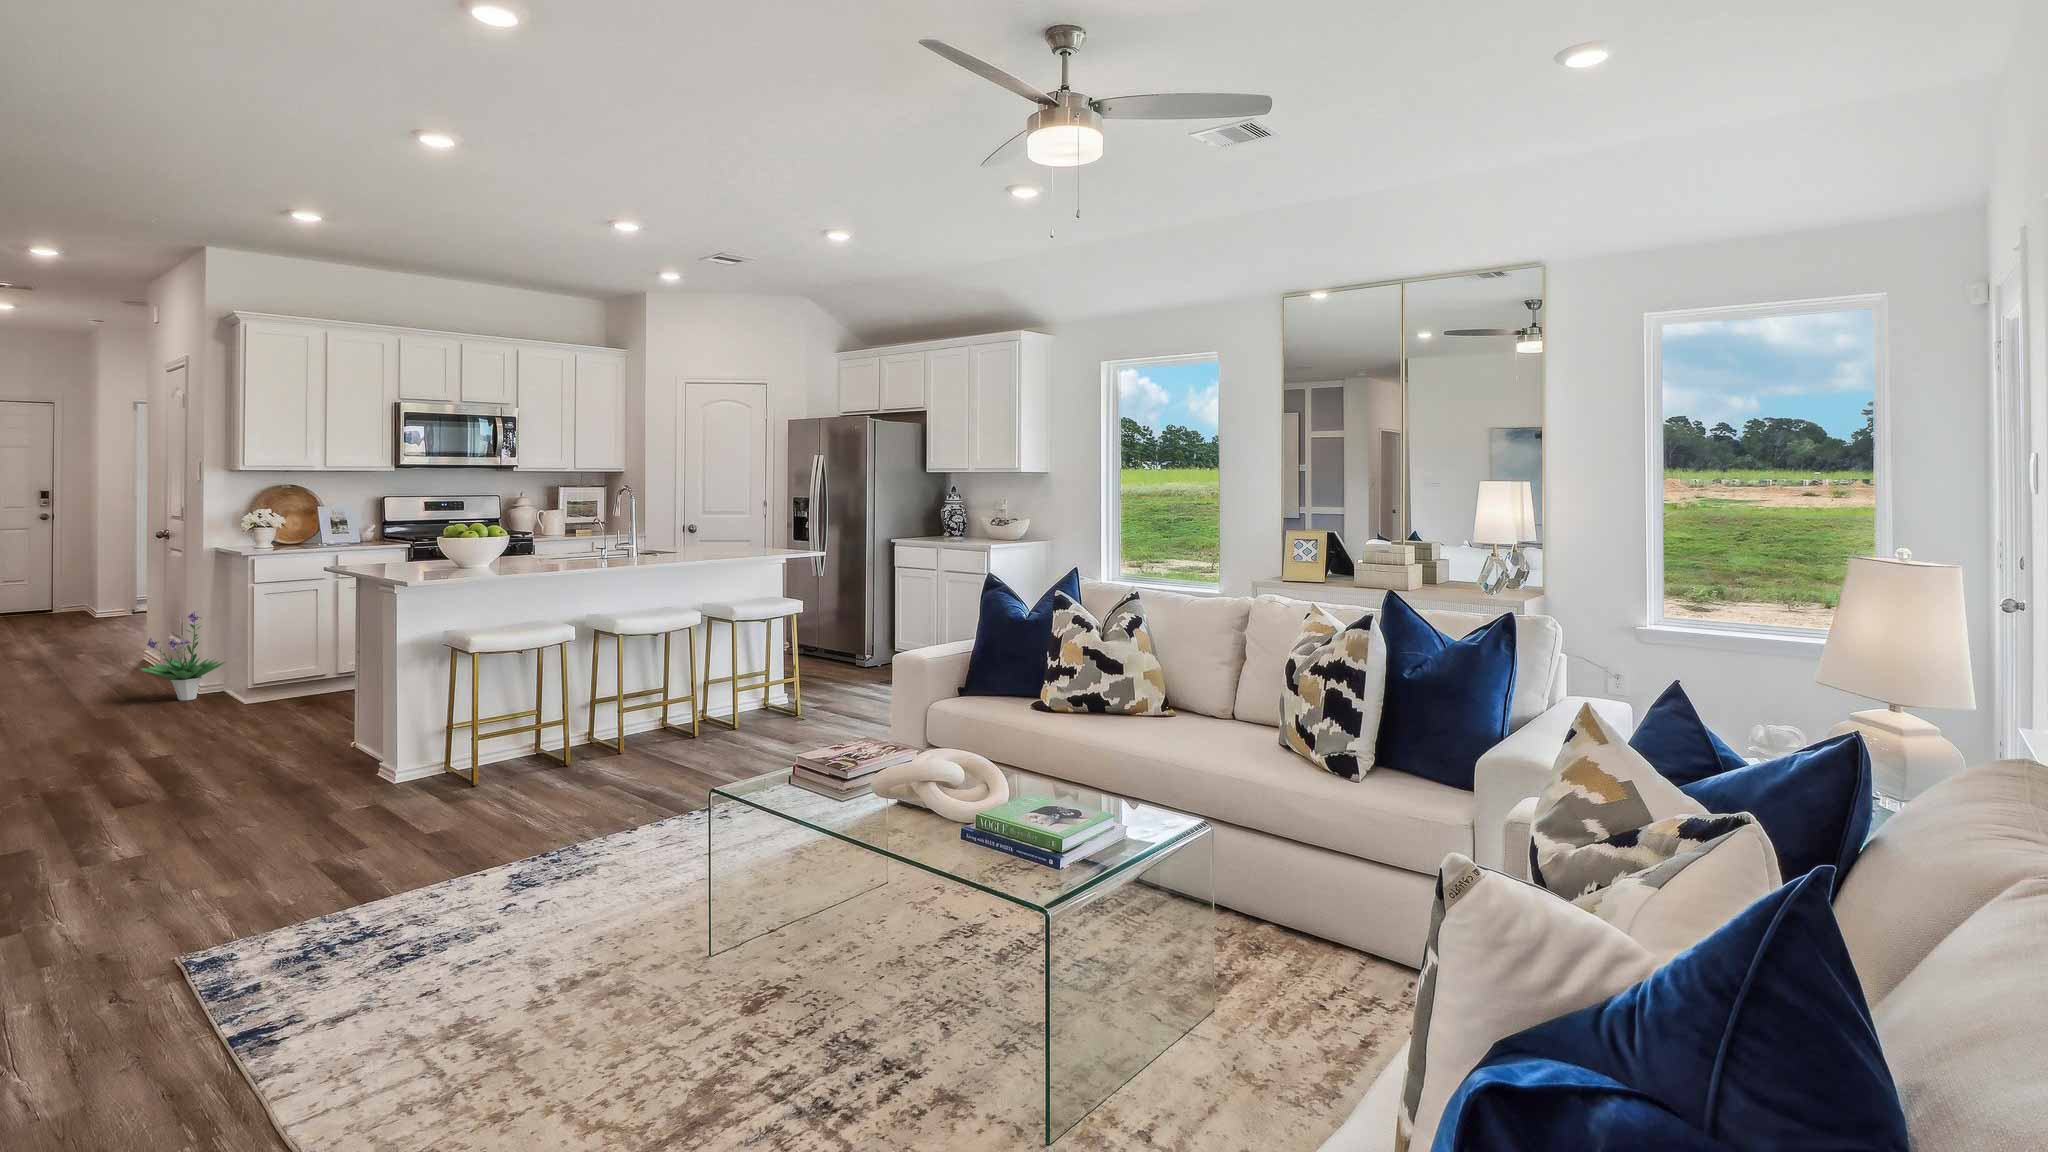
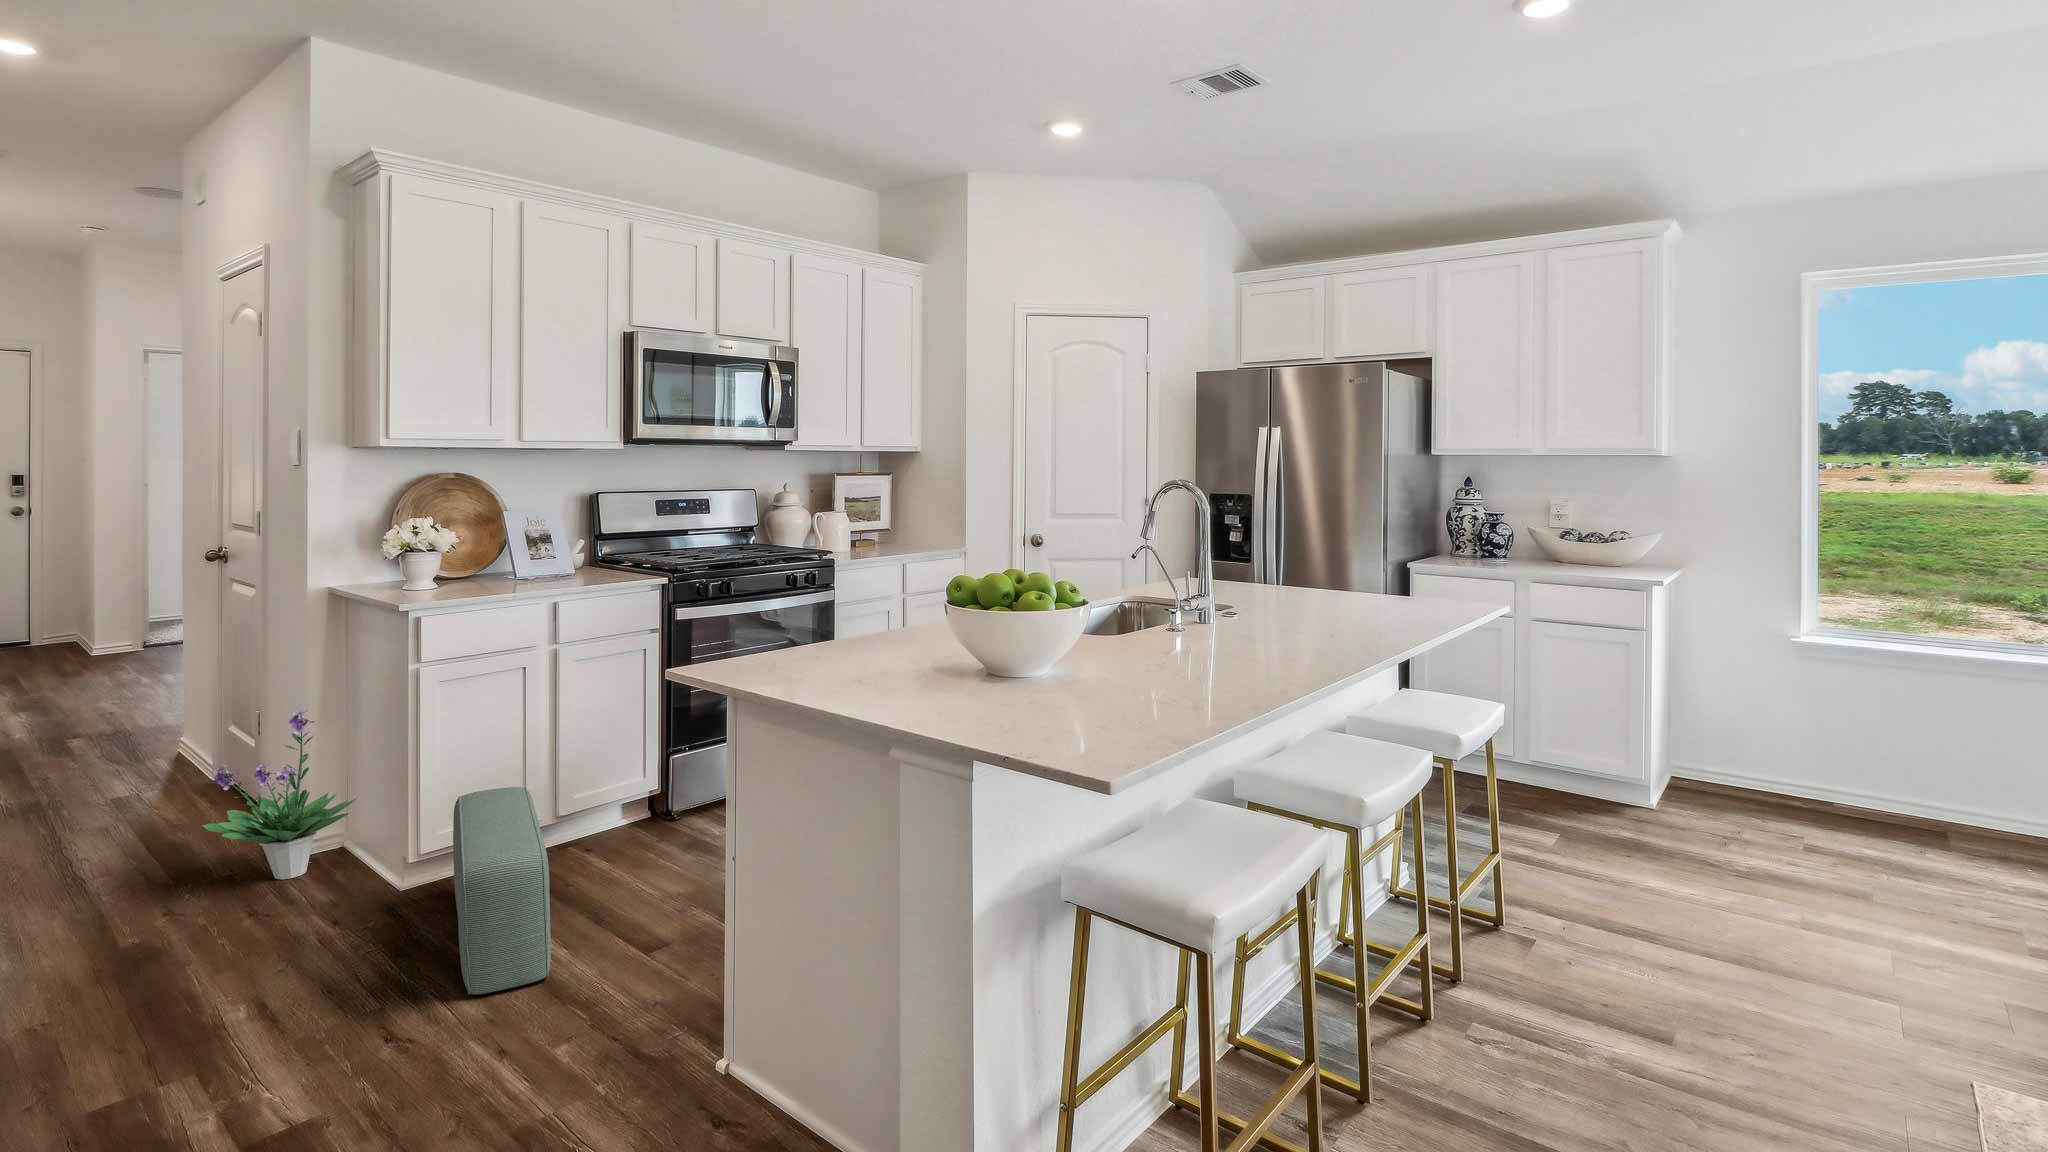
pouf: none [248,649,311,729] -> present [453,787,551,994]

